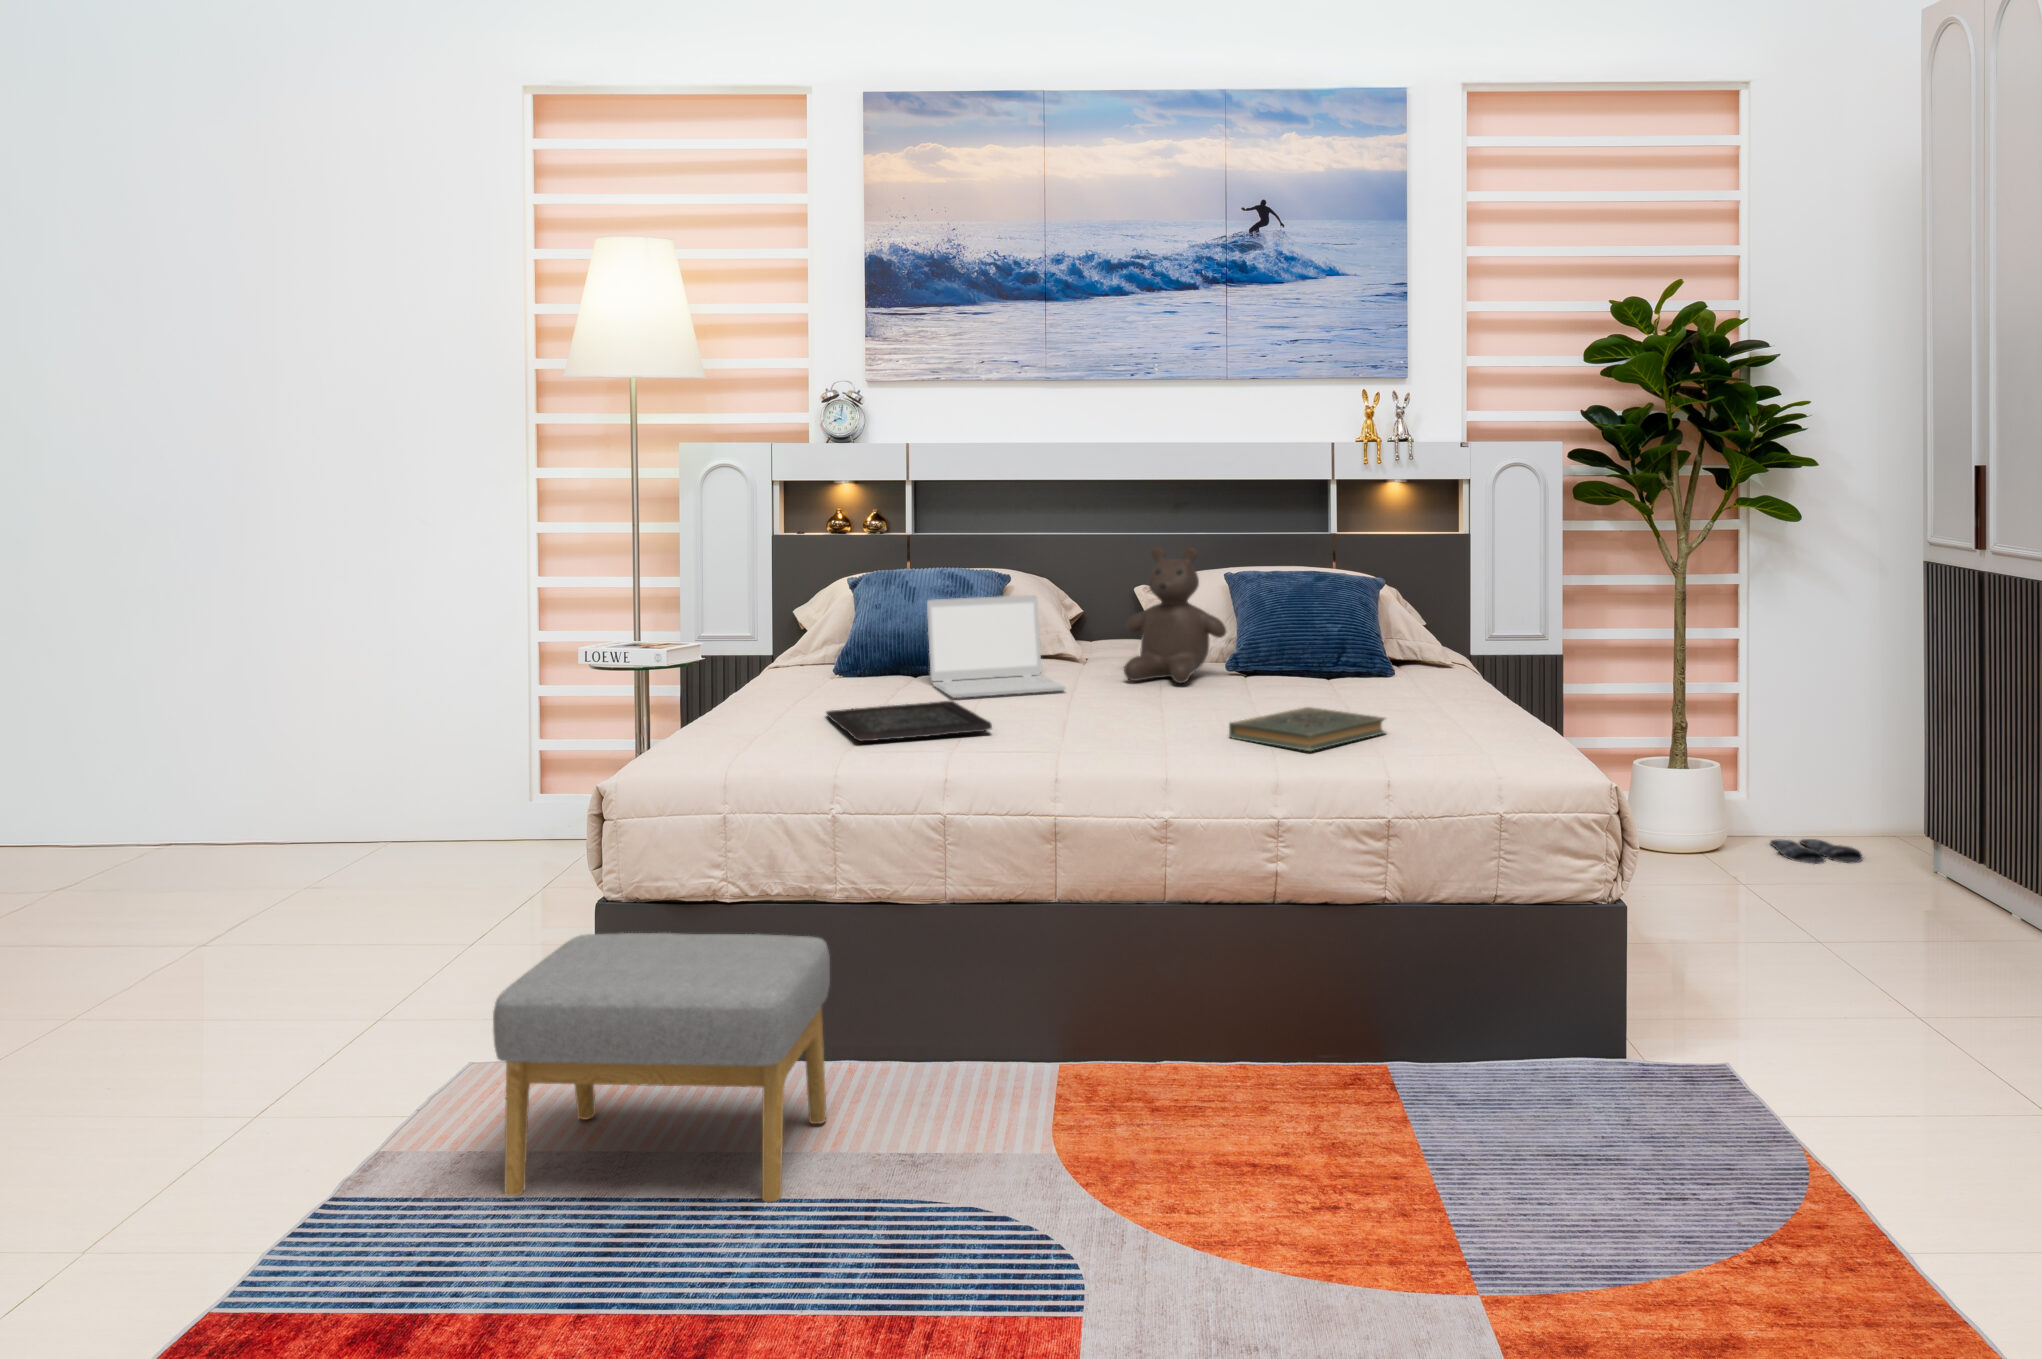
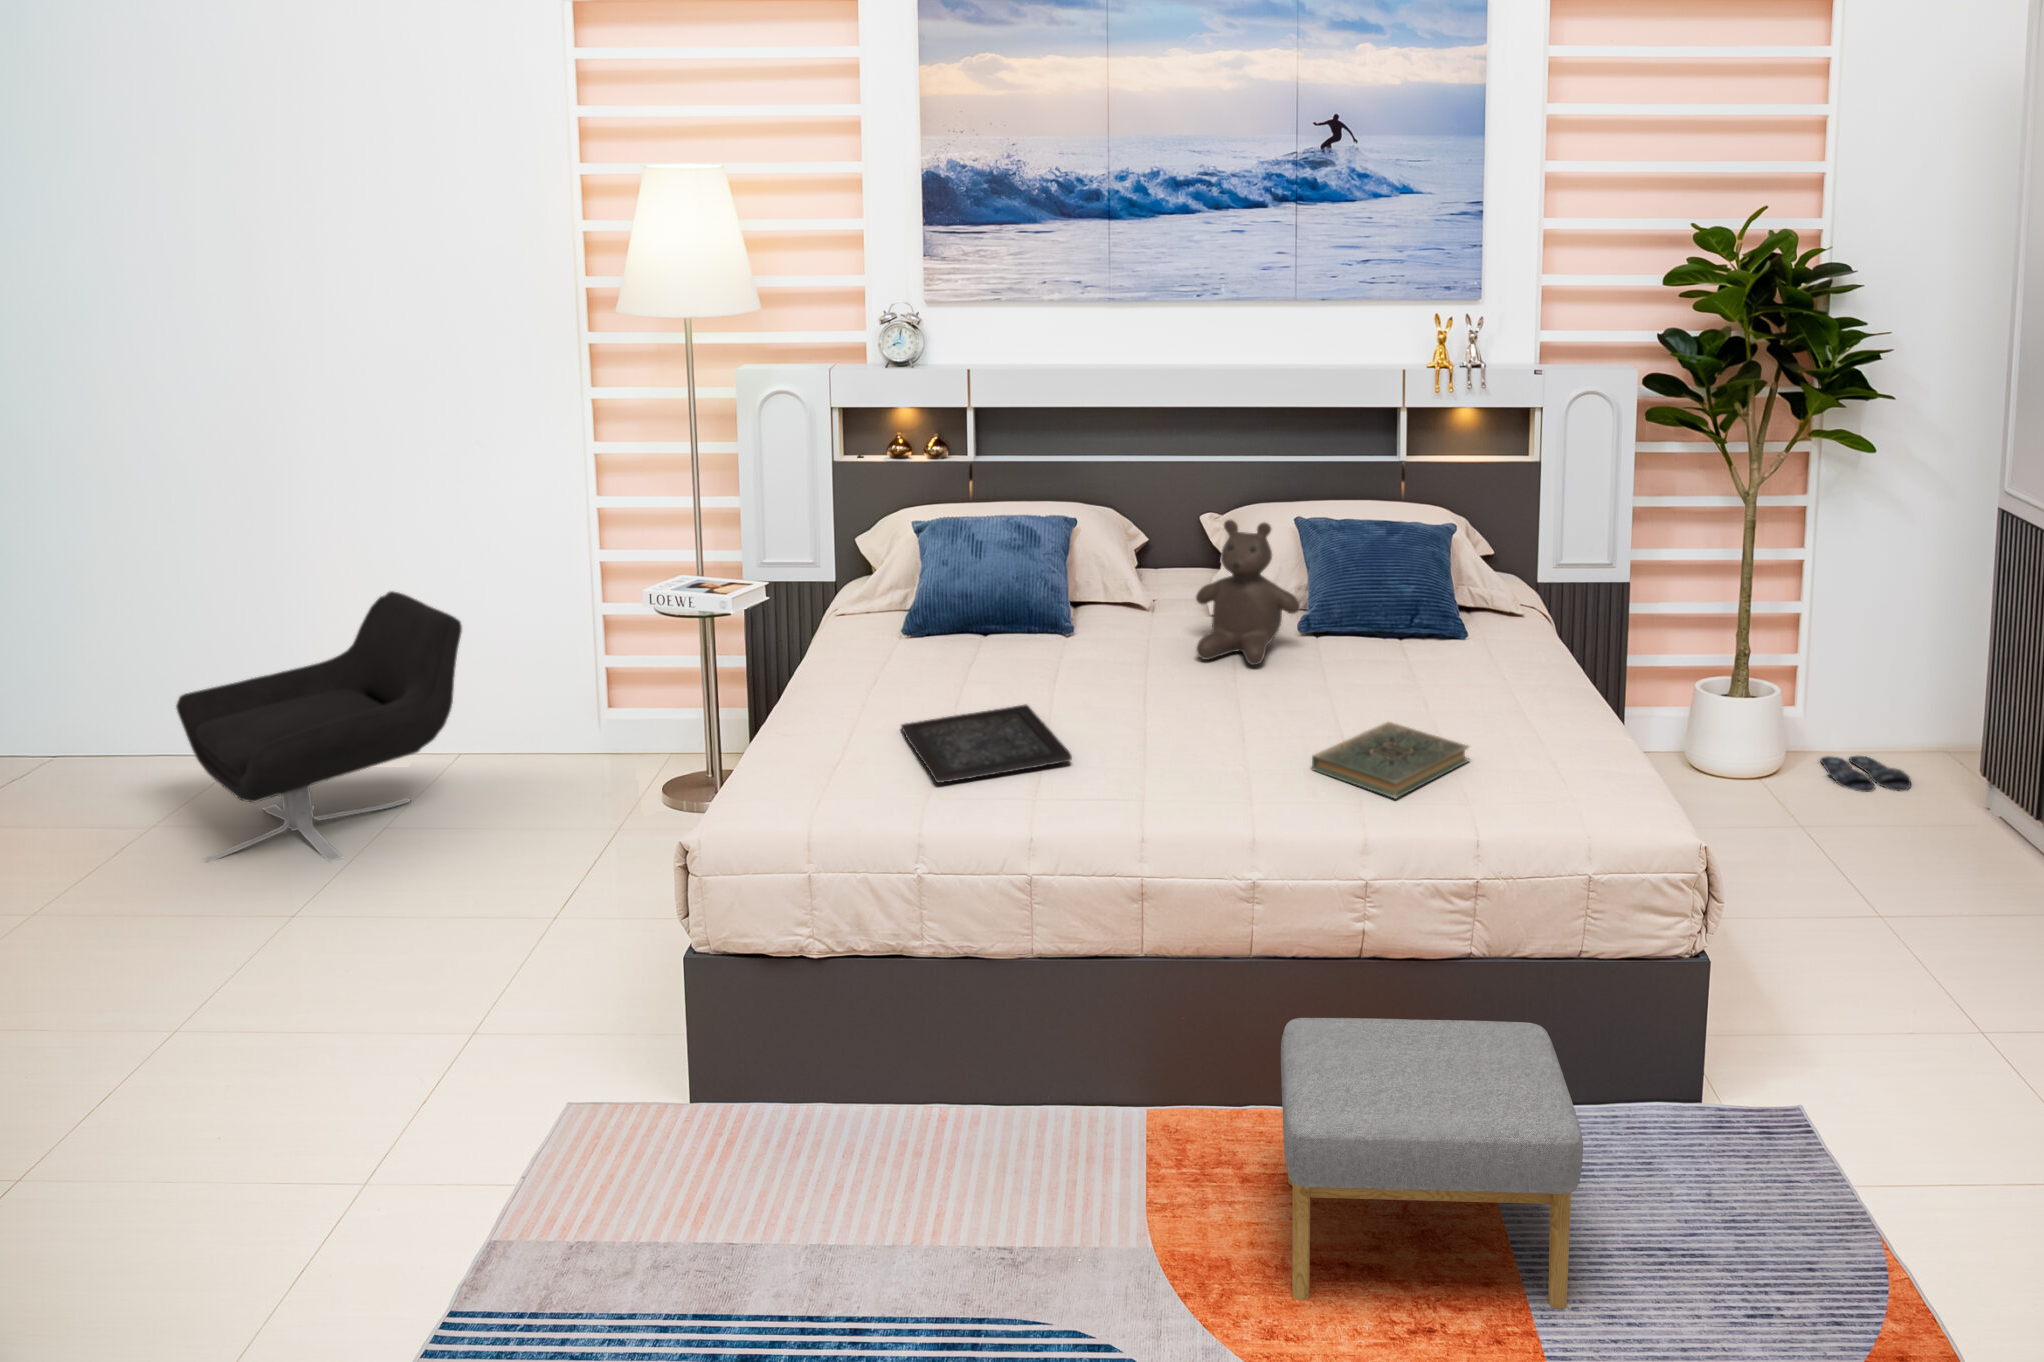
laptop: present [927,595,1065,698] -> none [996,570,1139,694]
lounge chair: none [96,658,402,914] -> present [176,591,462,862]
footstool: present [493,933,830,1202] -> present [1281,1018,1583,1309]

